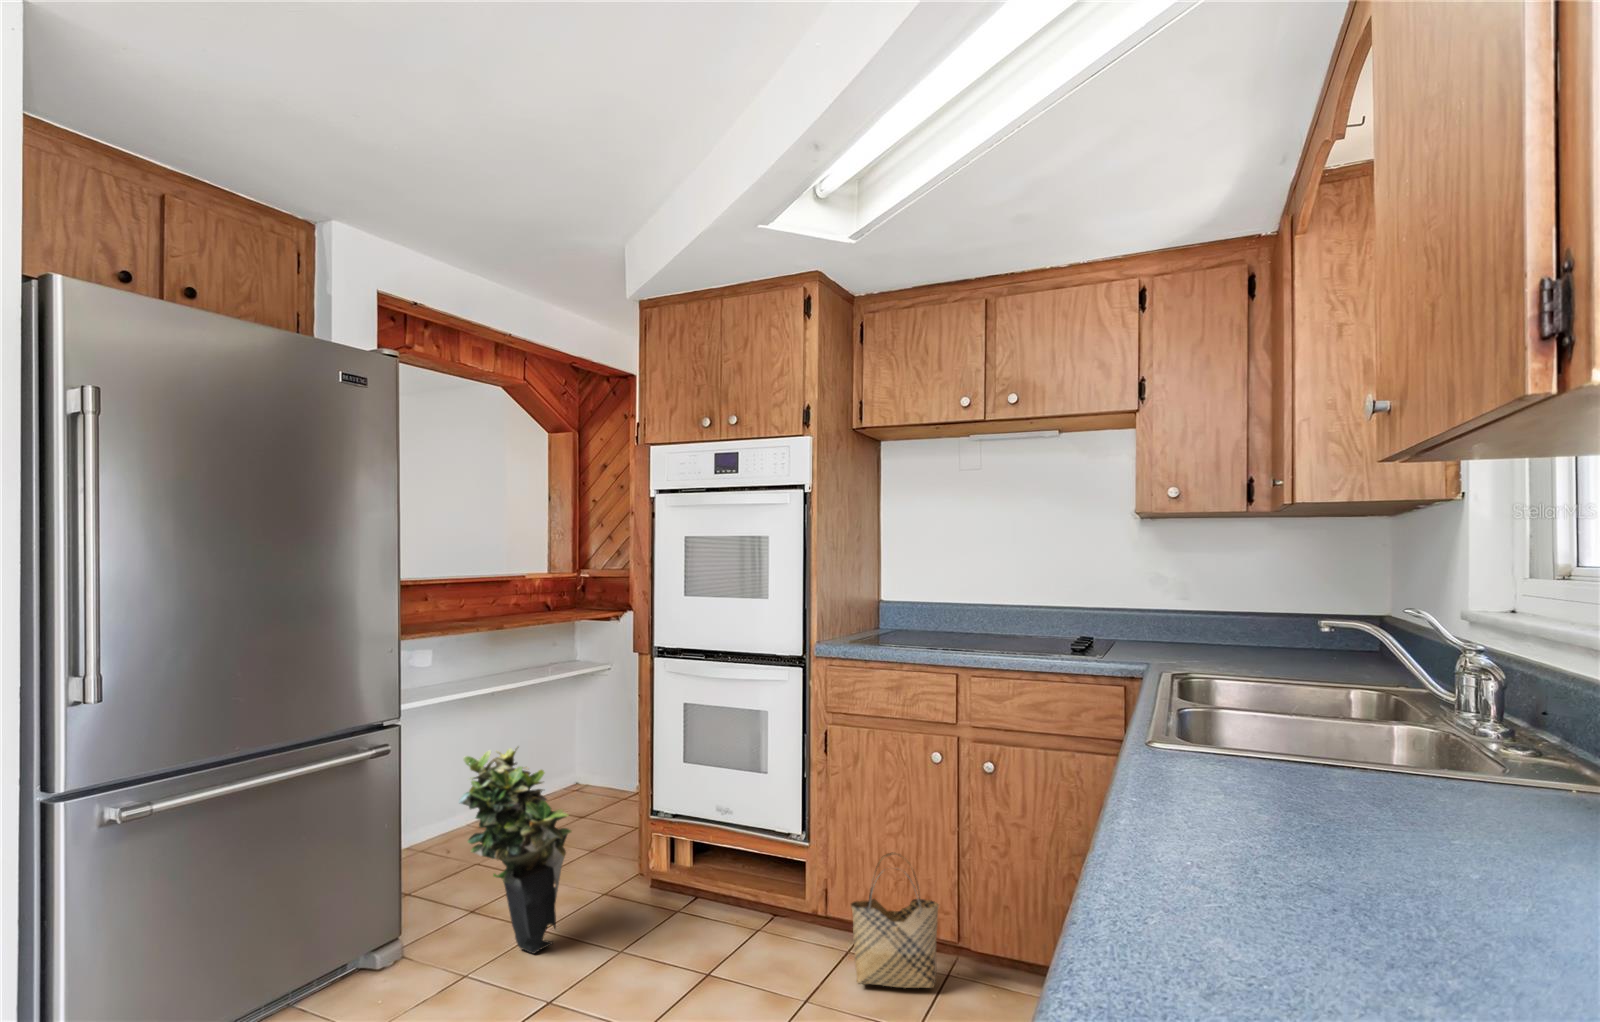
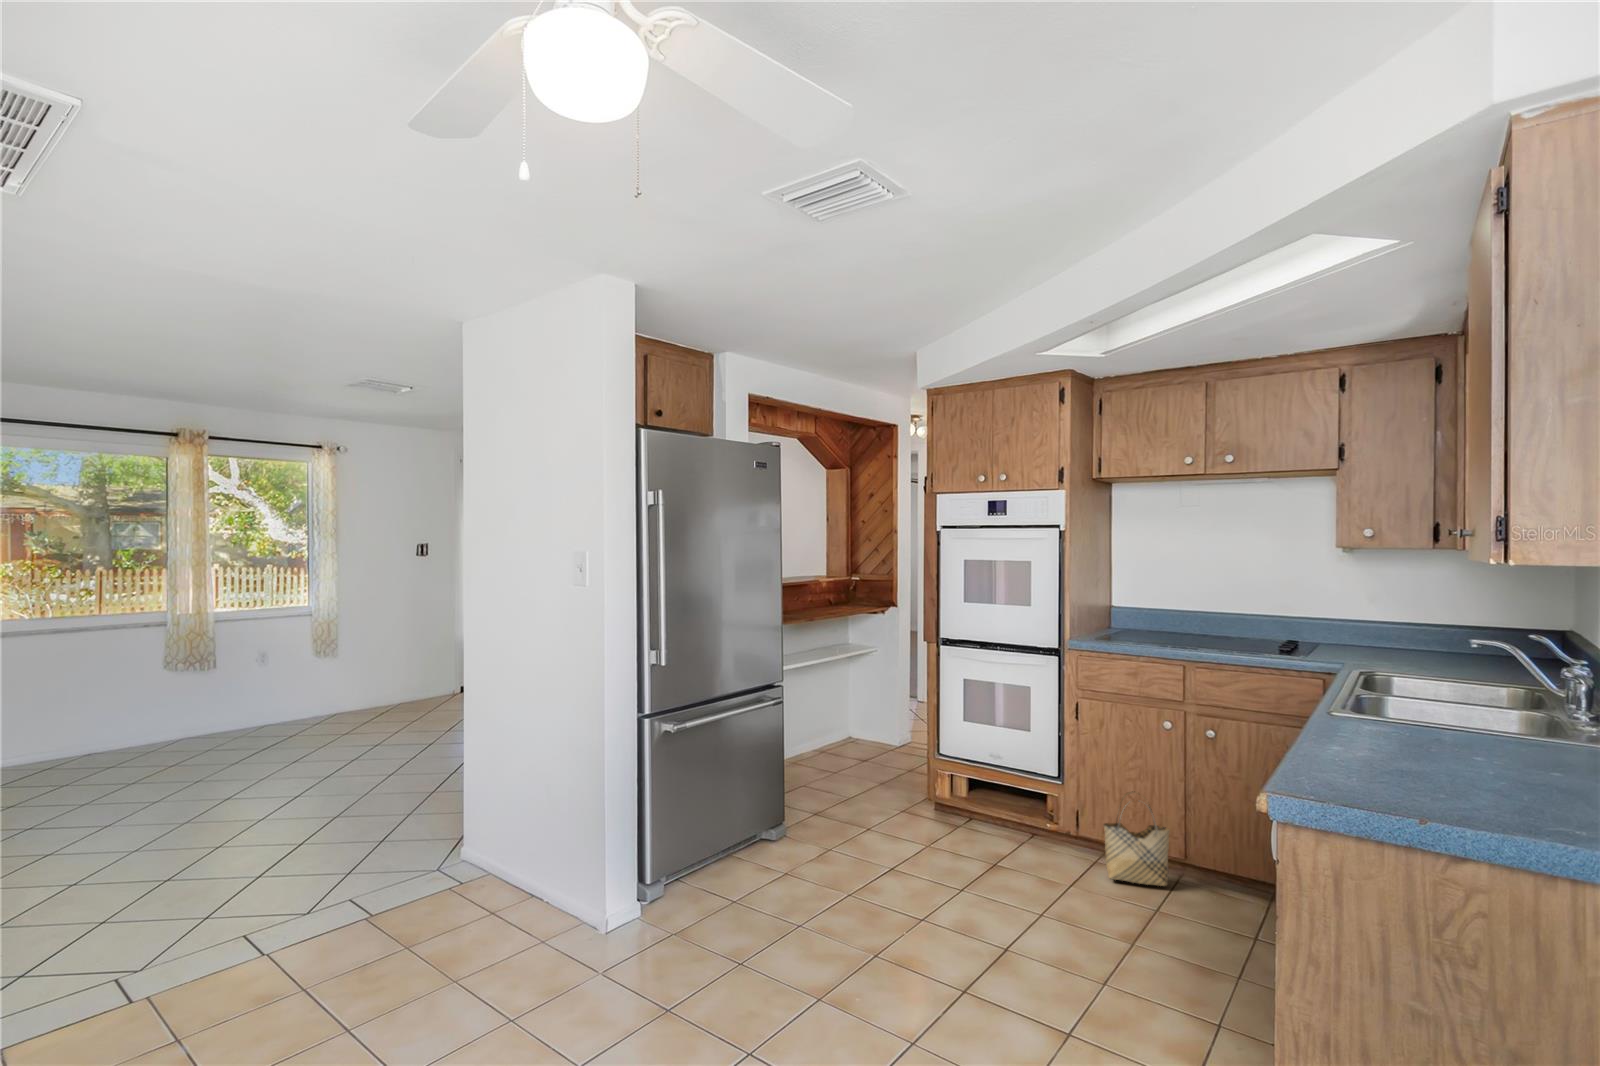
potted plant: present [459,747,572,954] -> none [818,704,893,844]

